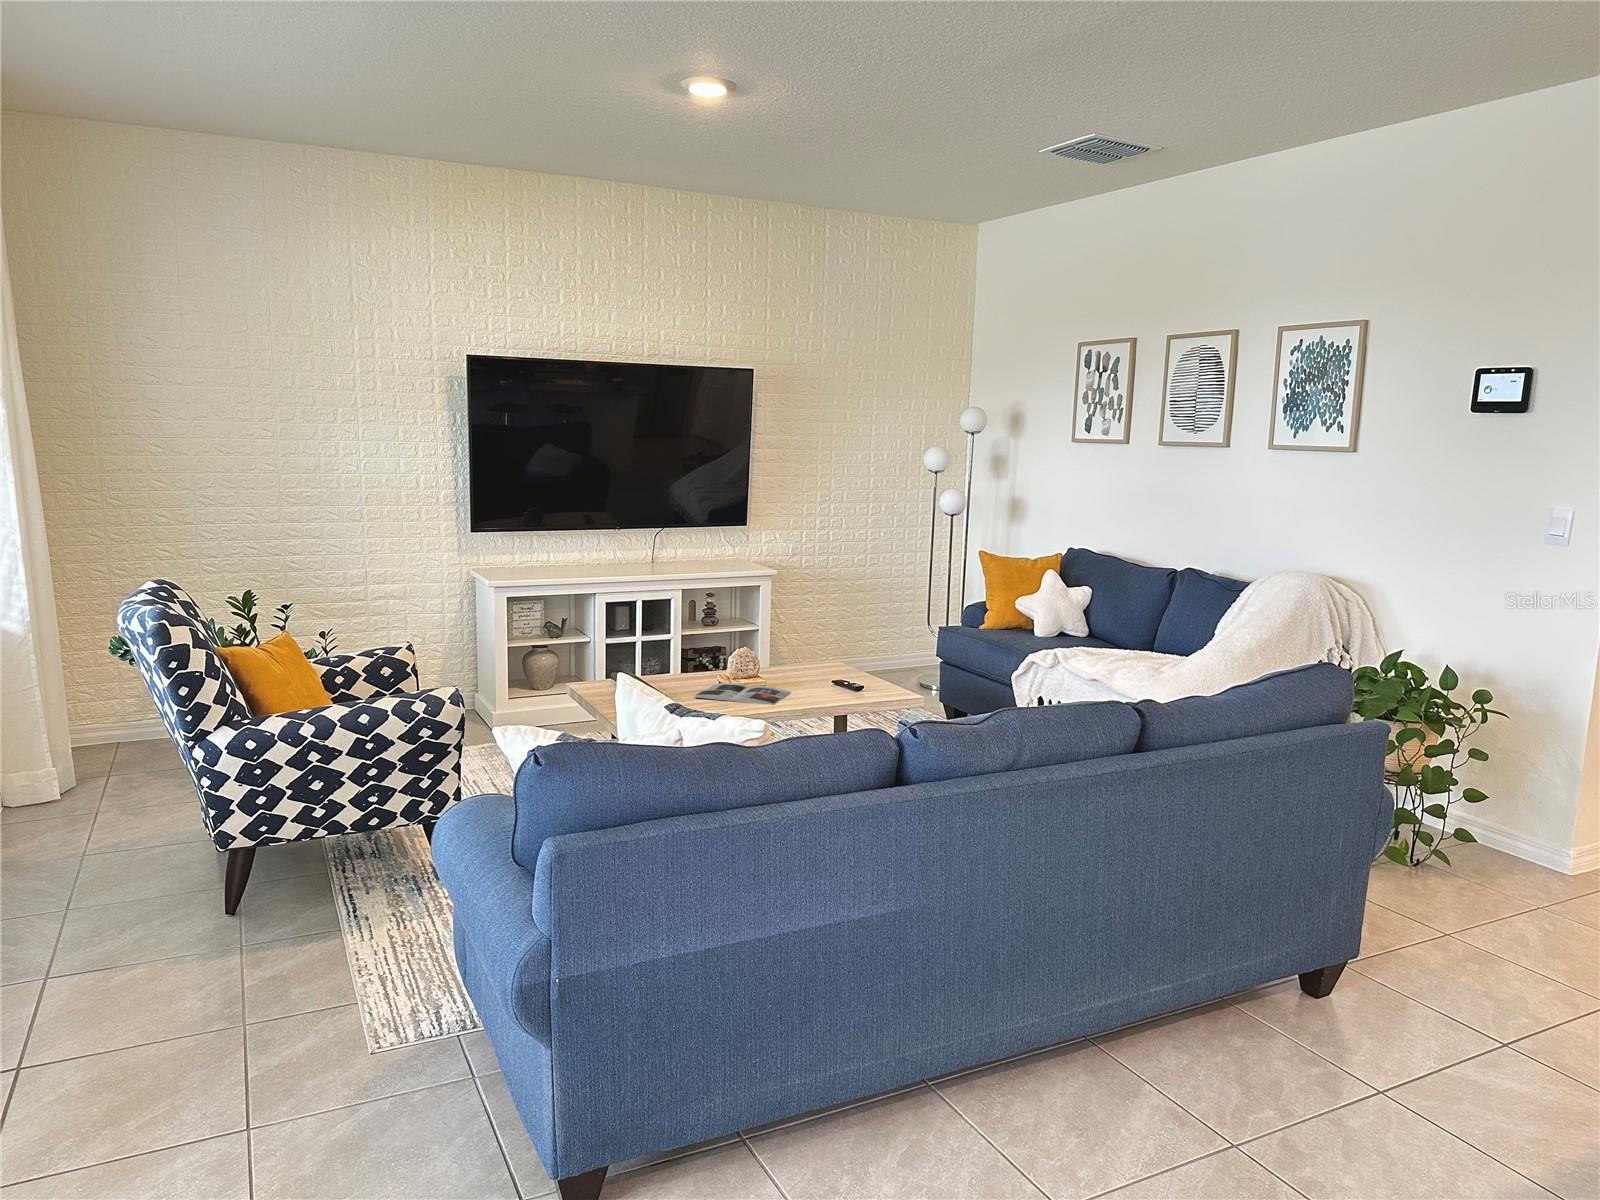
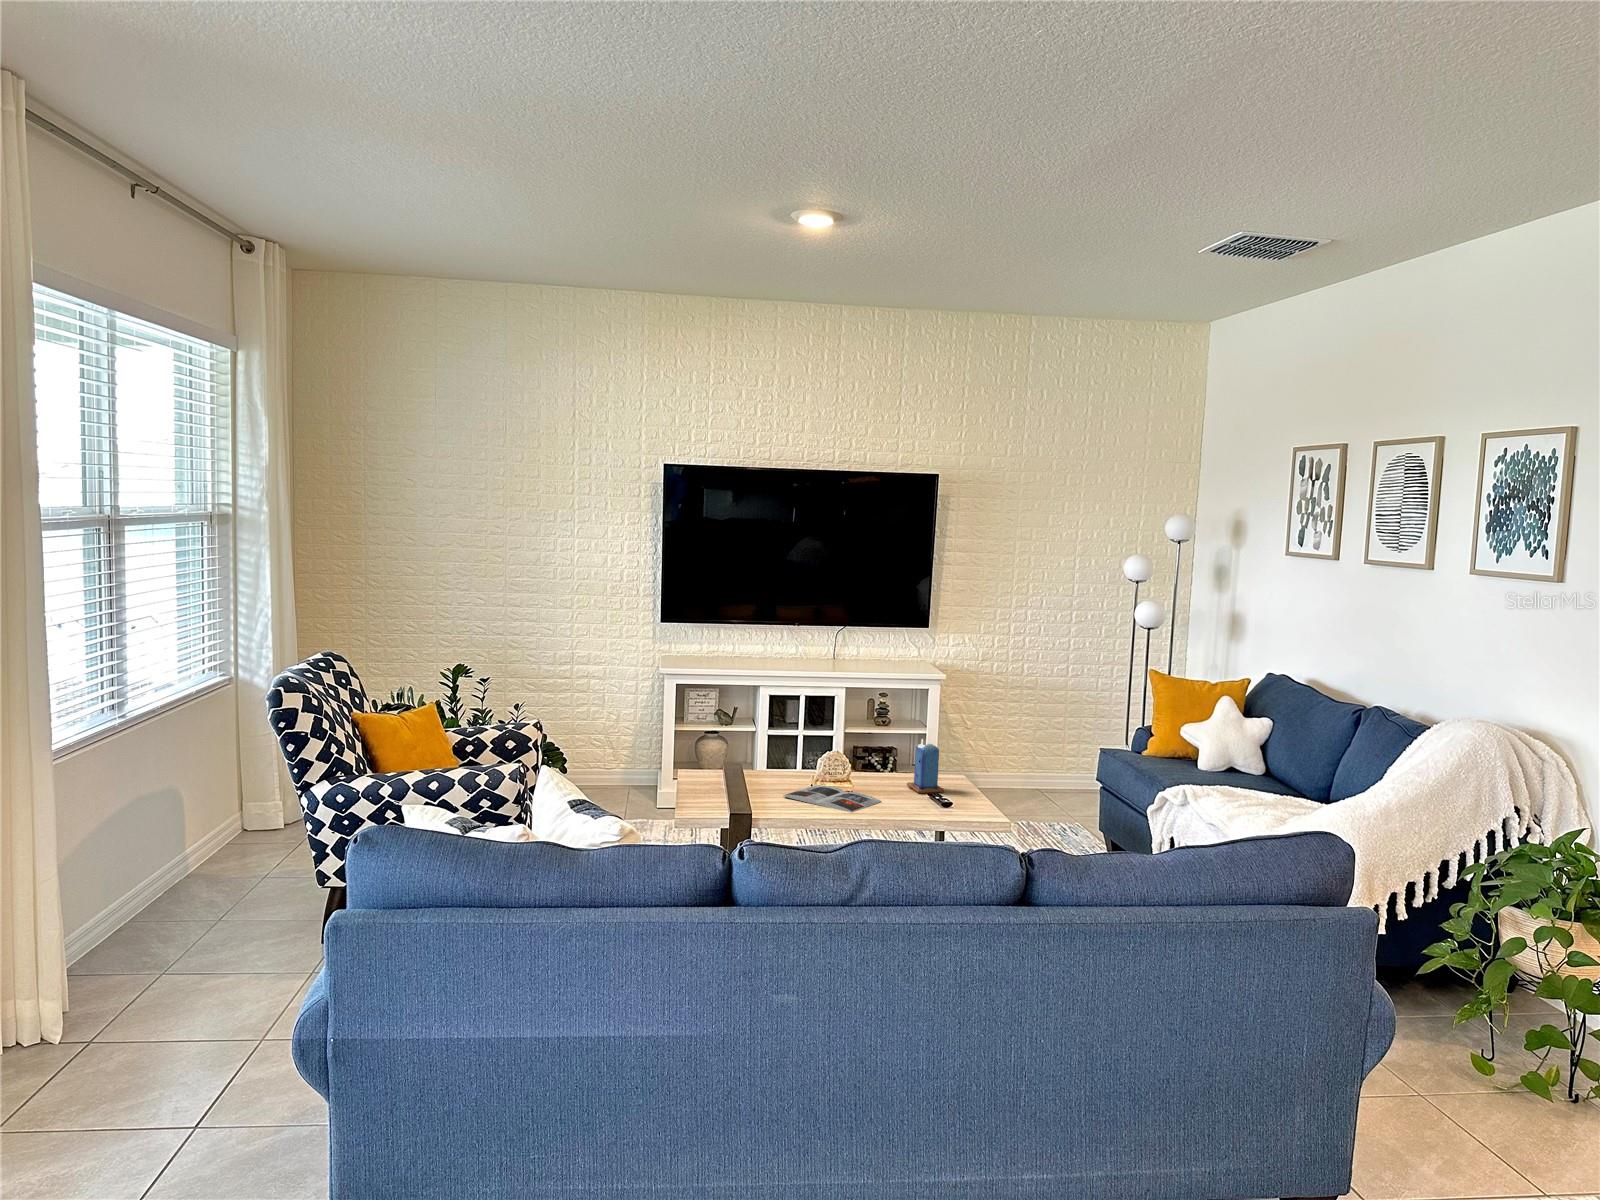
candle: none [799,629,838,682] -> present [907,739,944,793]

